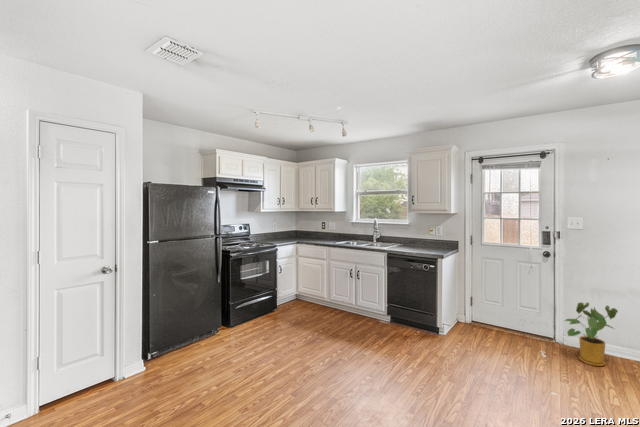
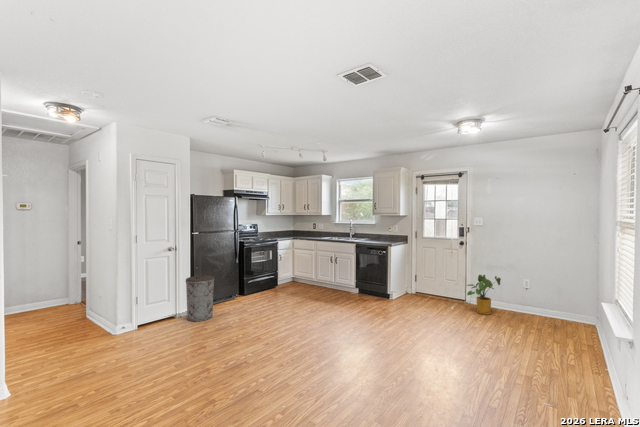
trash can: none [132,308,180,386] -> present [186,276,214,321]

